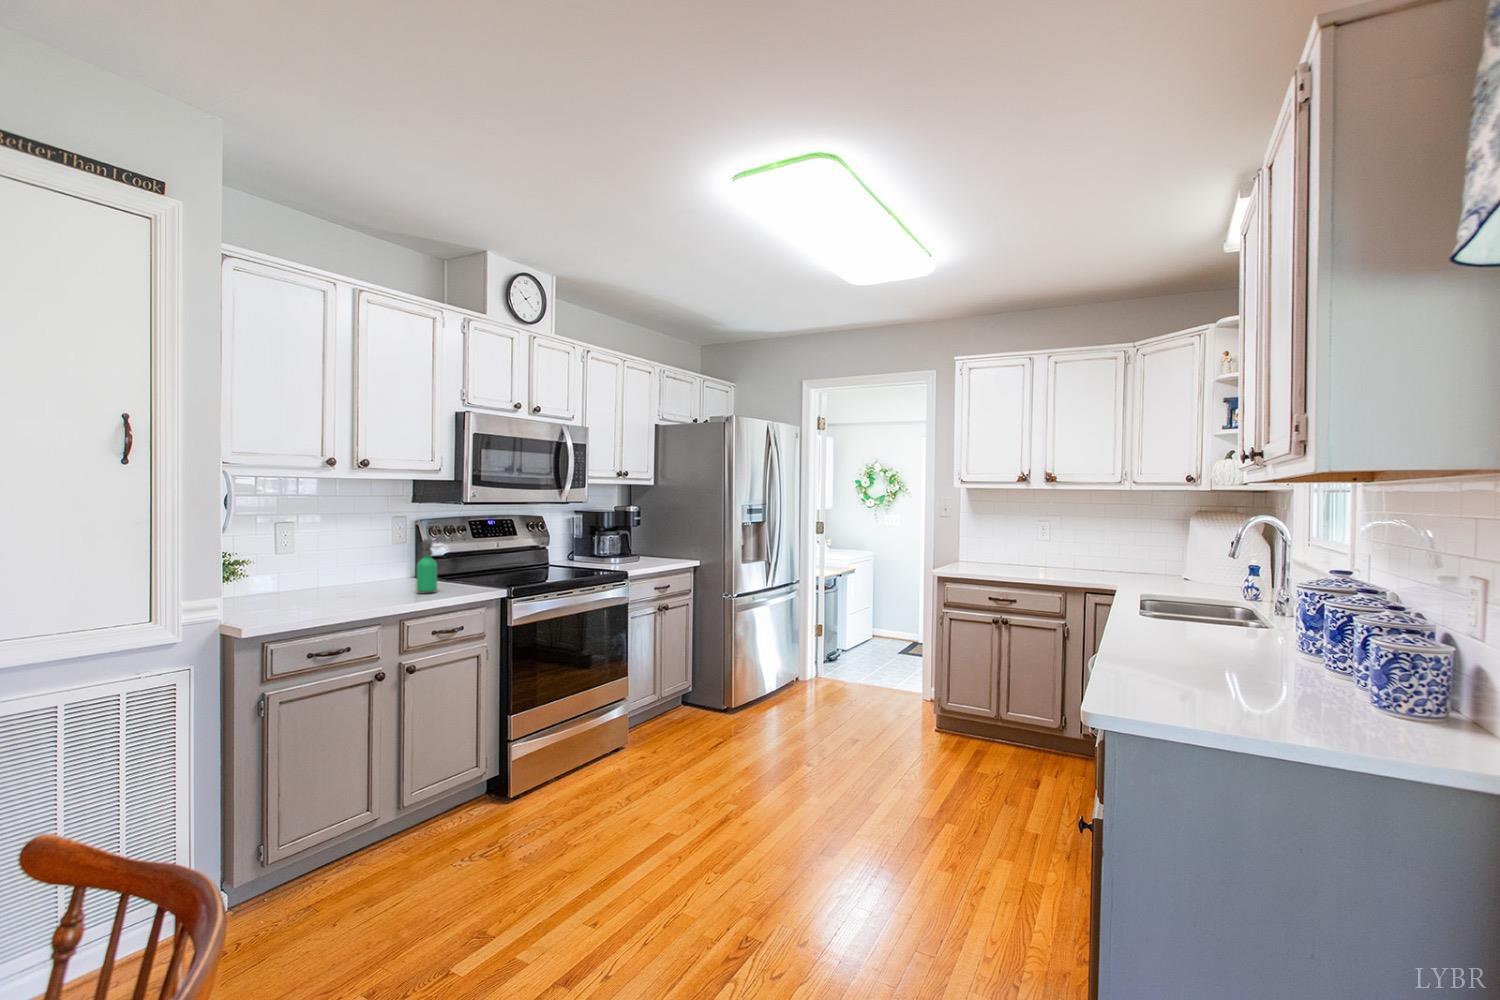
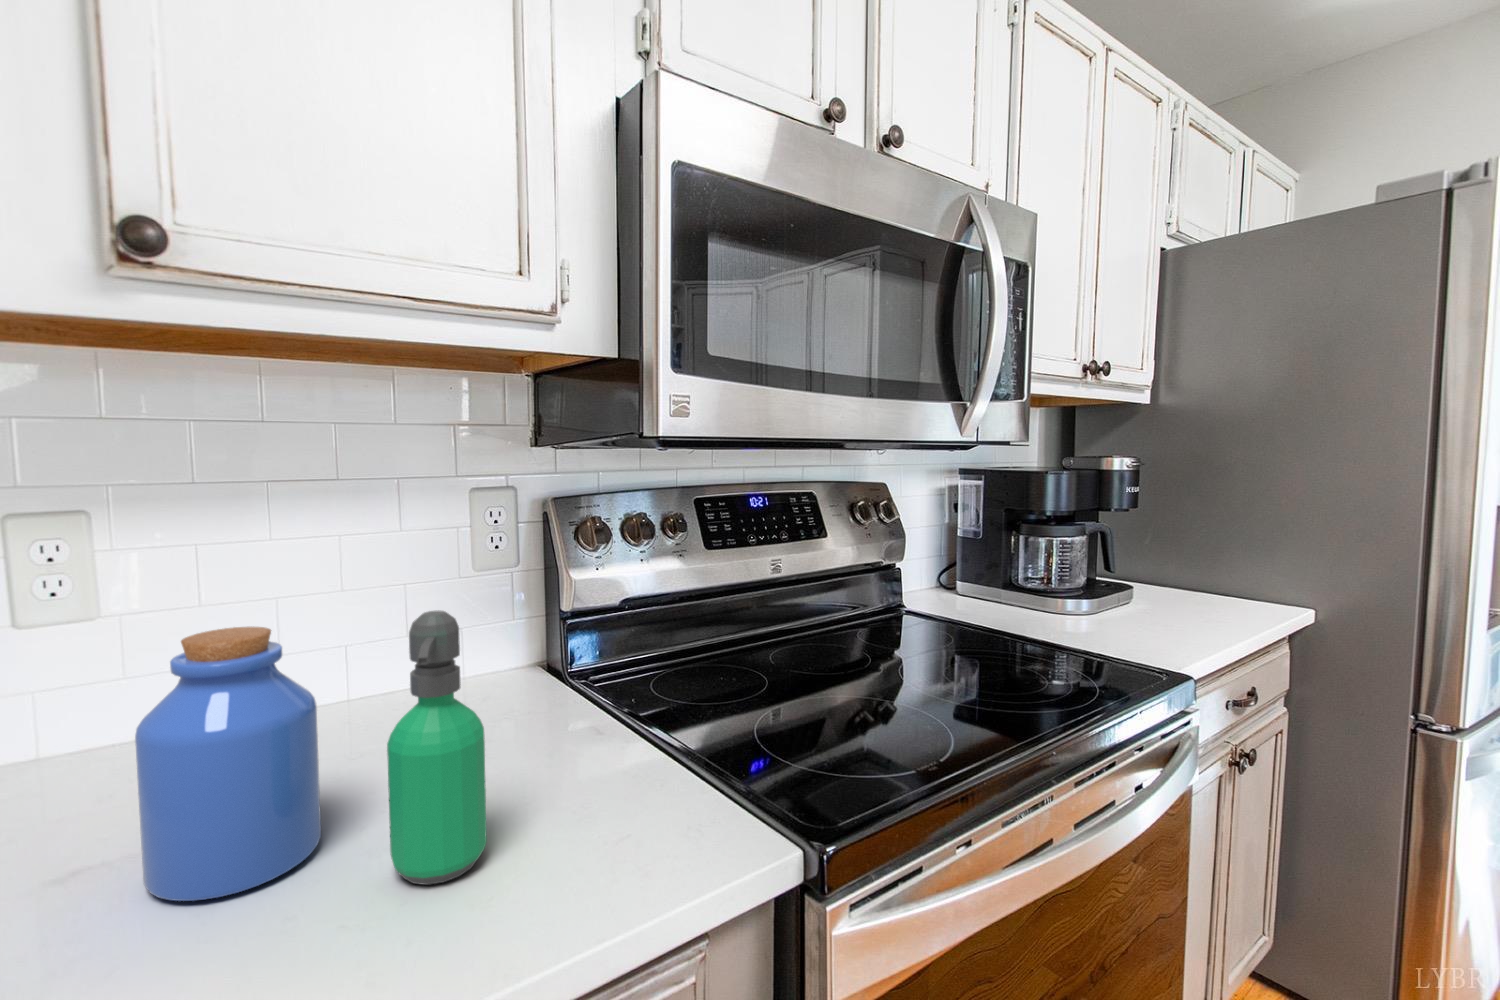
jar: none [360,544,395,596] -> present [135,627,321,901]

